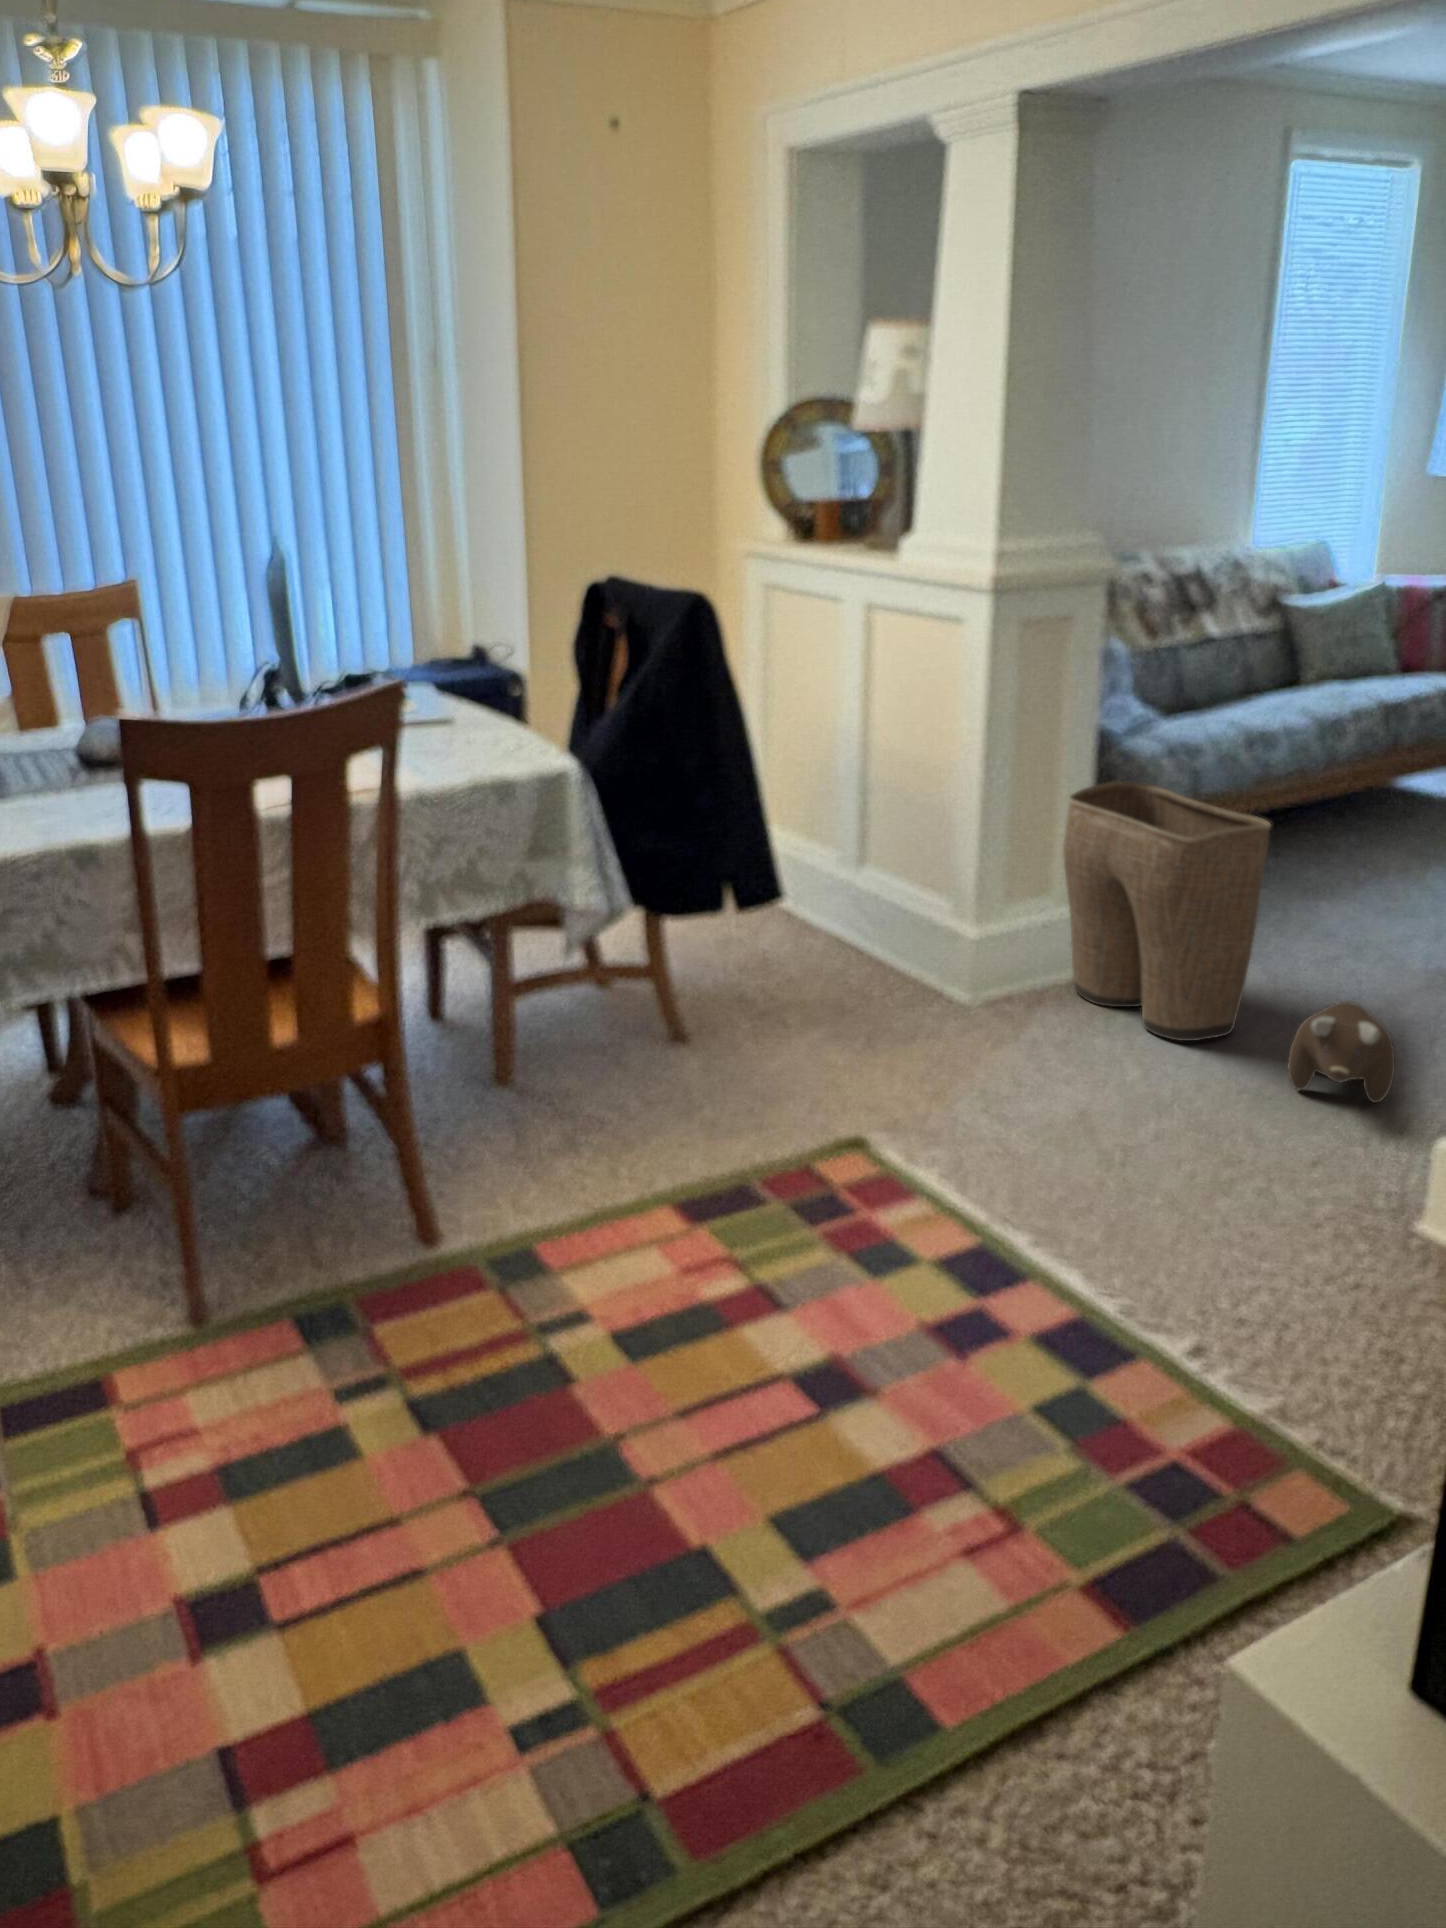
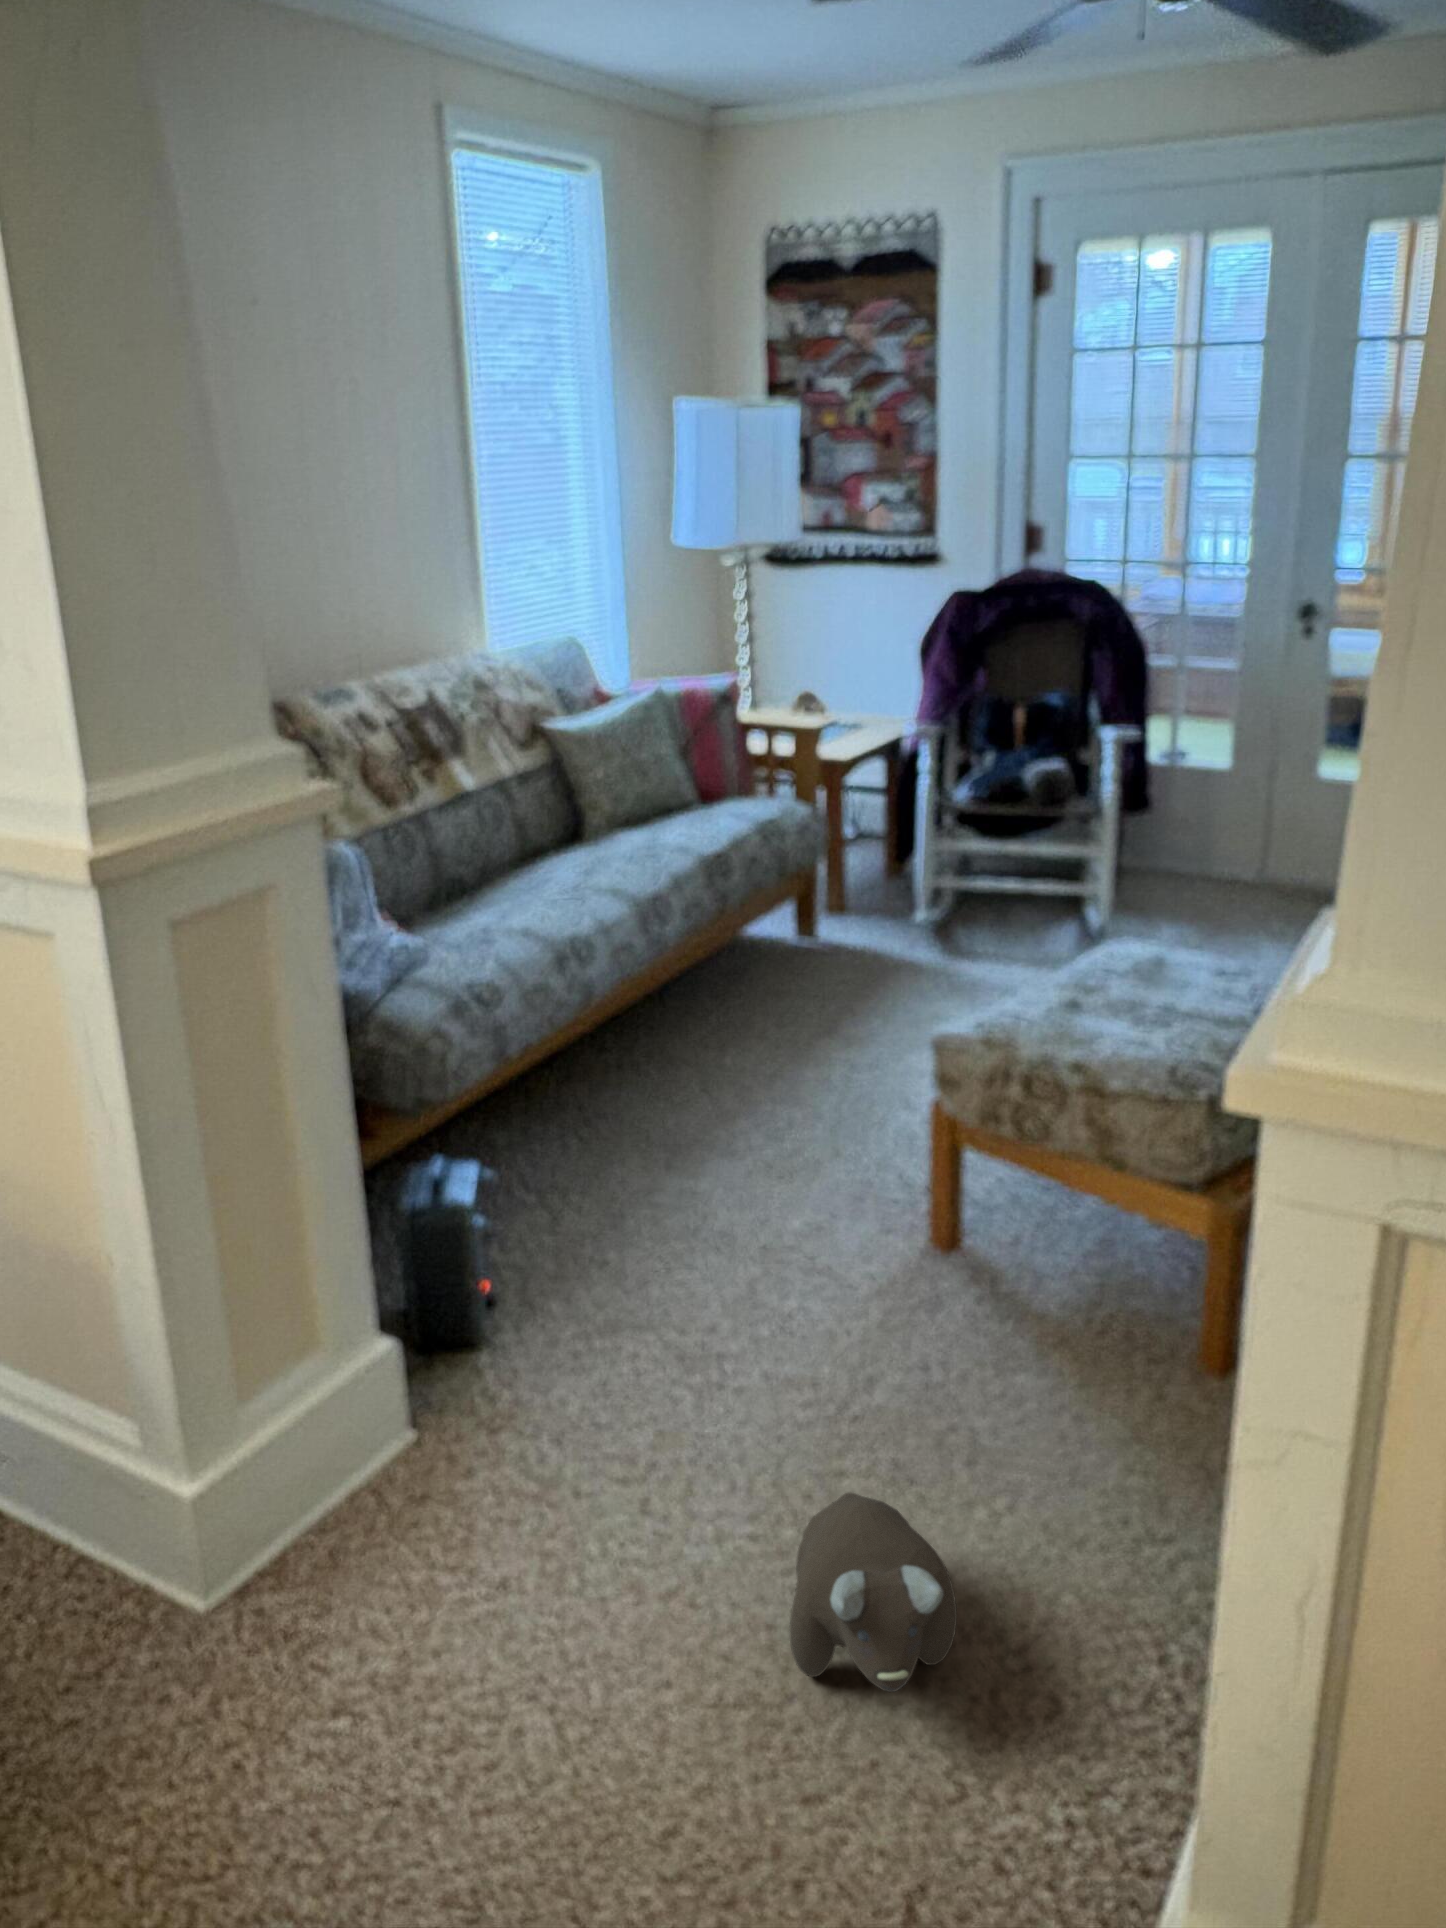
laundry basket: present [1063,781,1271,1041] -> none [321,1138,678,1603]

